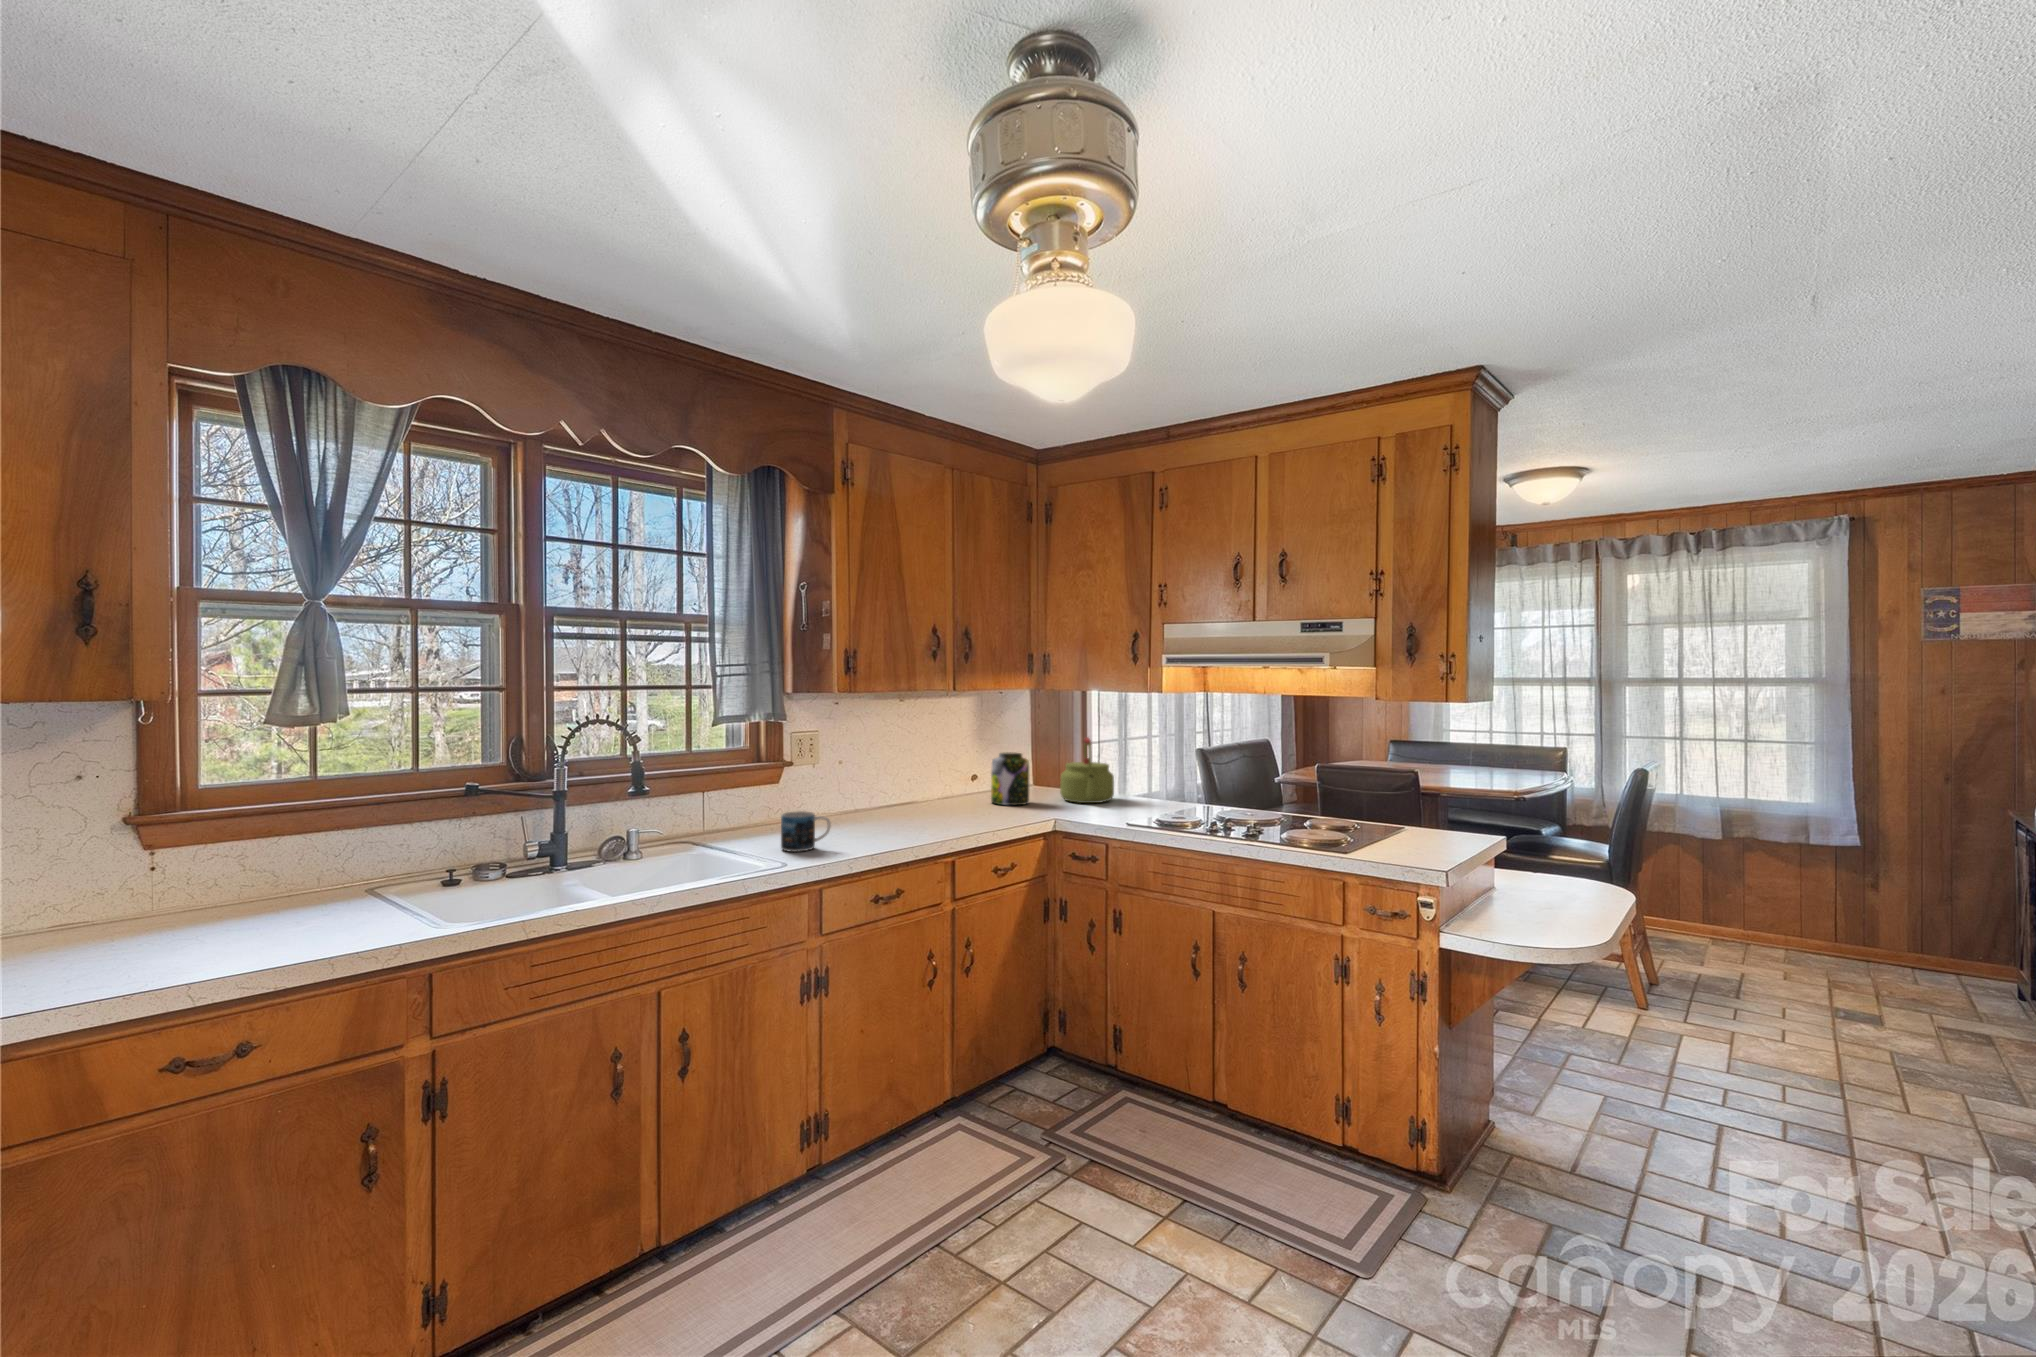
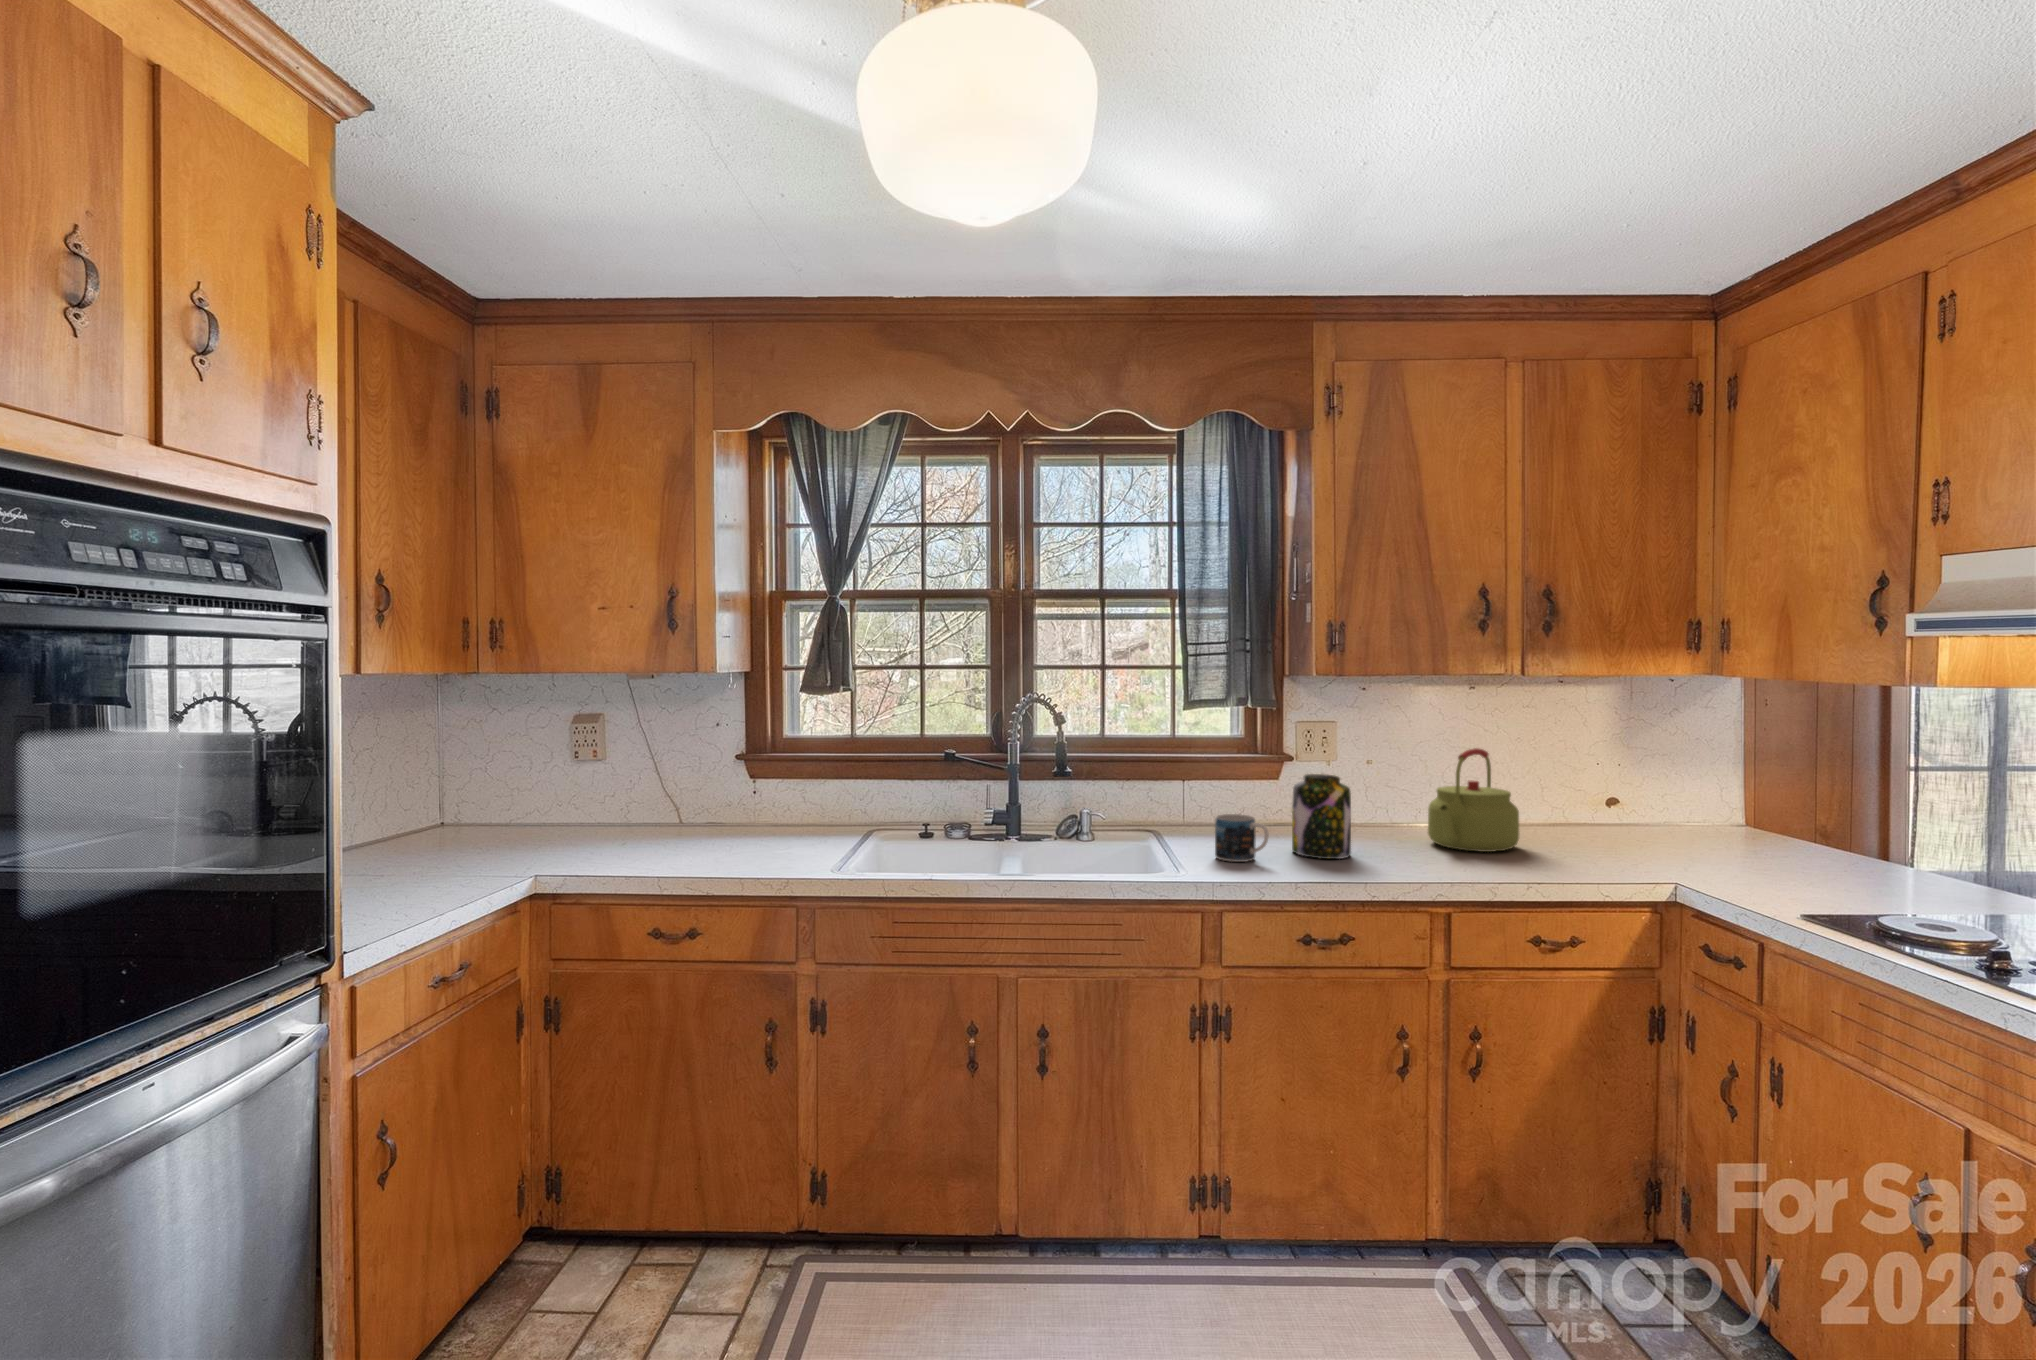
kettle: present [1060,737,1114,803] -> present [1428,748,1519,852]
jar: present [991,752,1029,805] -> present [1292,774,1351,859]

